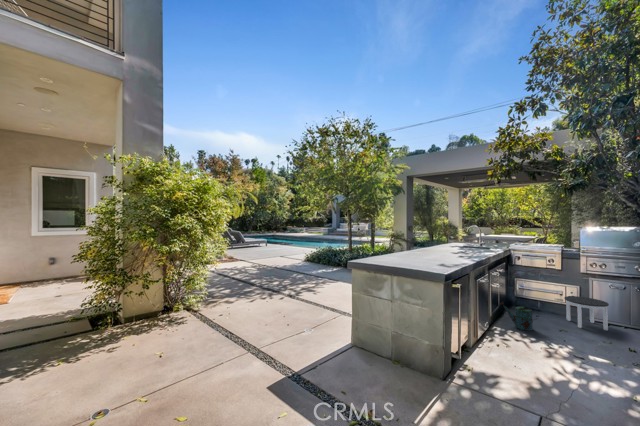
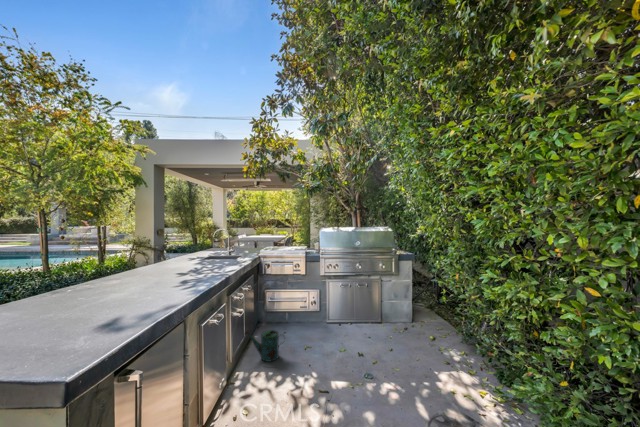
round table: present [564,296,609,330] -> none [307,300,340,336]

